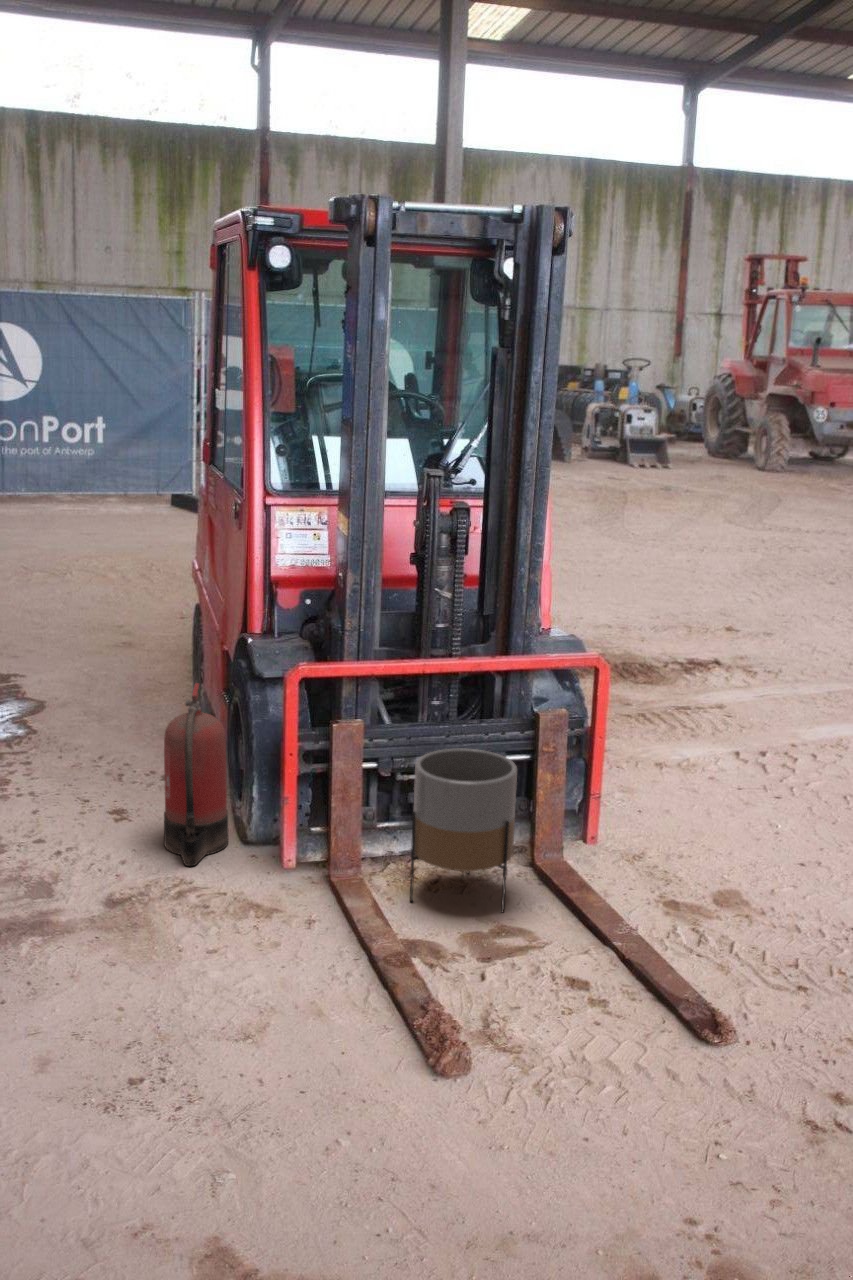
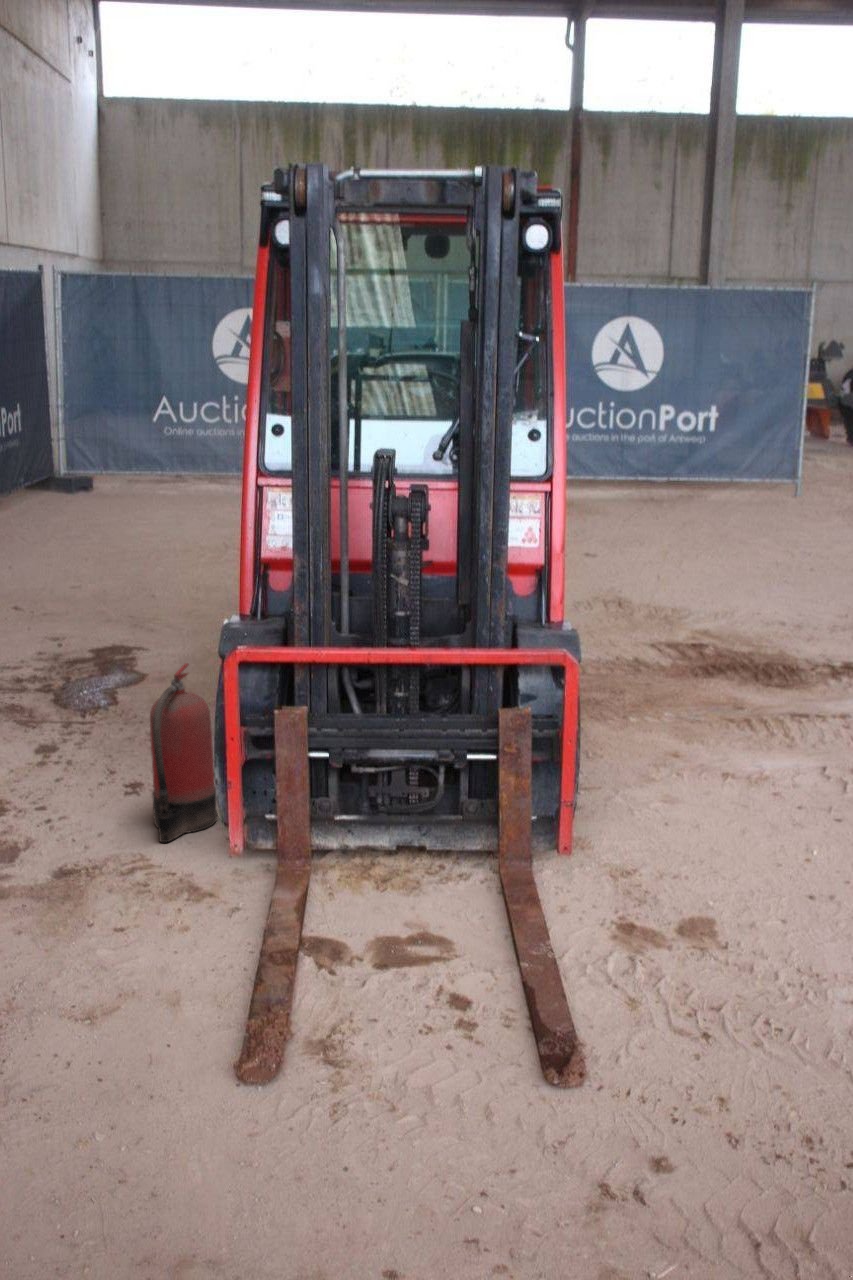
planter: present [410,749,517,912] -> none [346,743,457,918]

